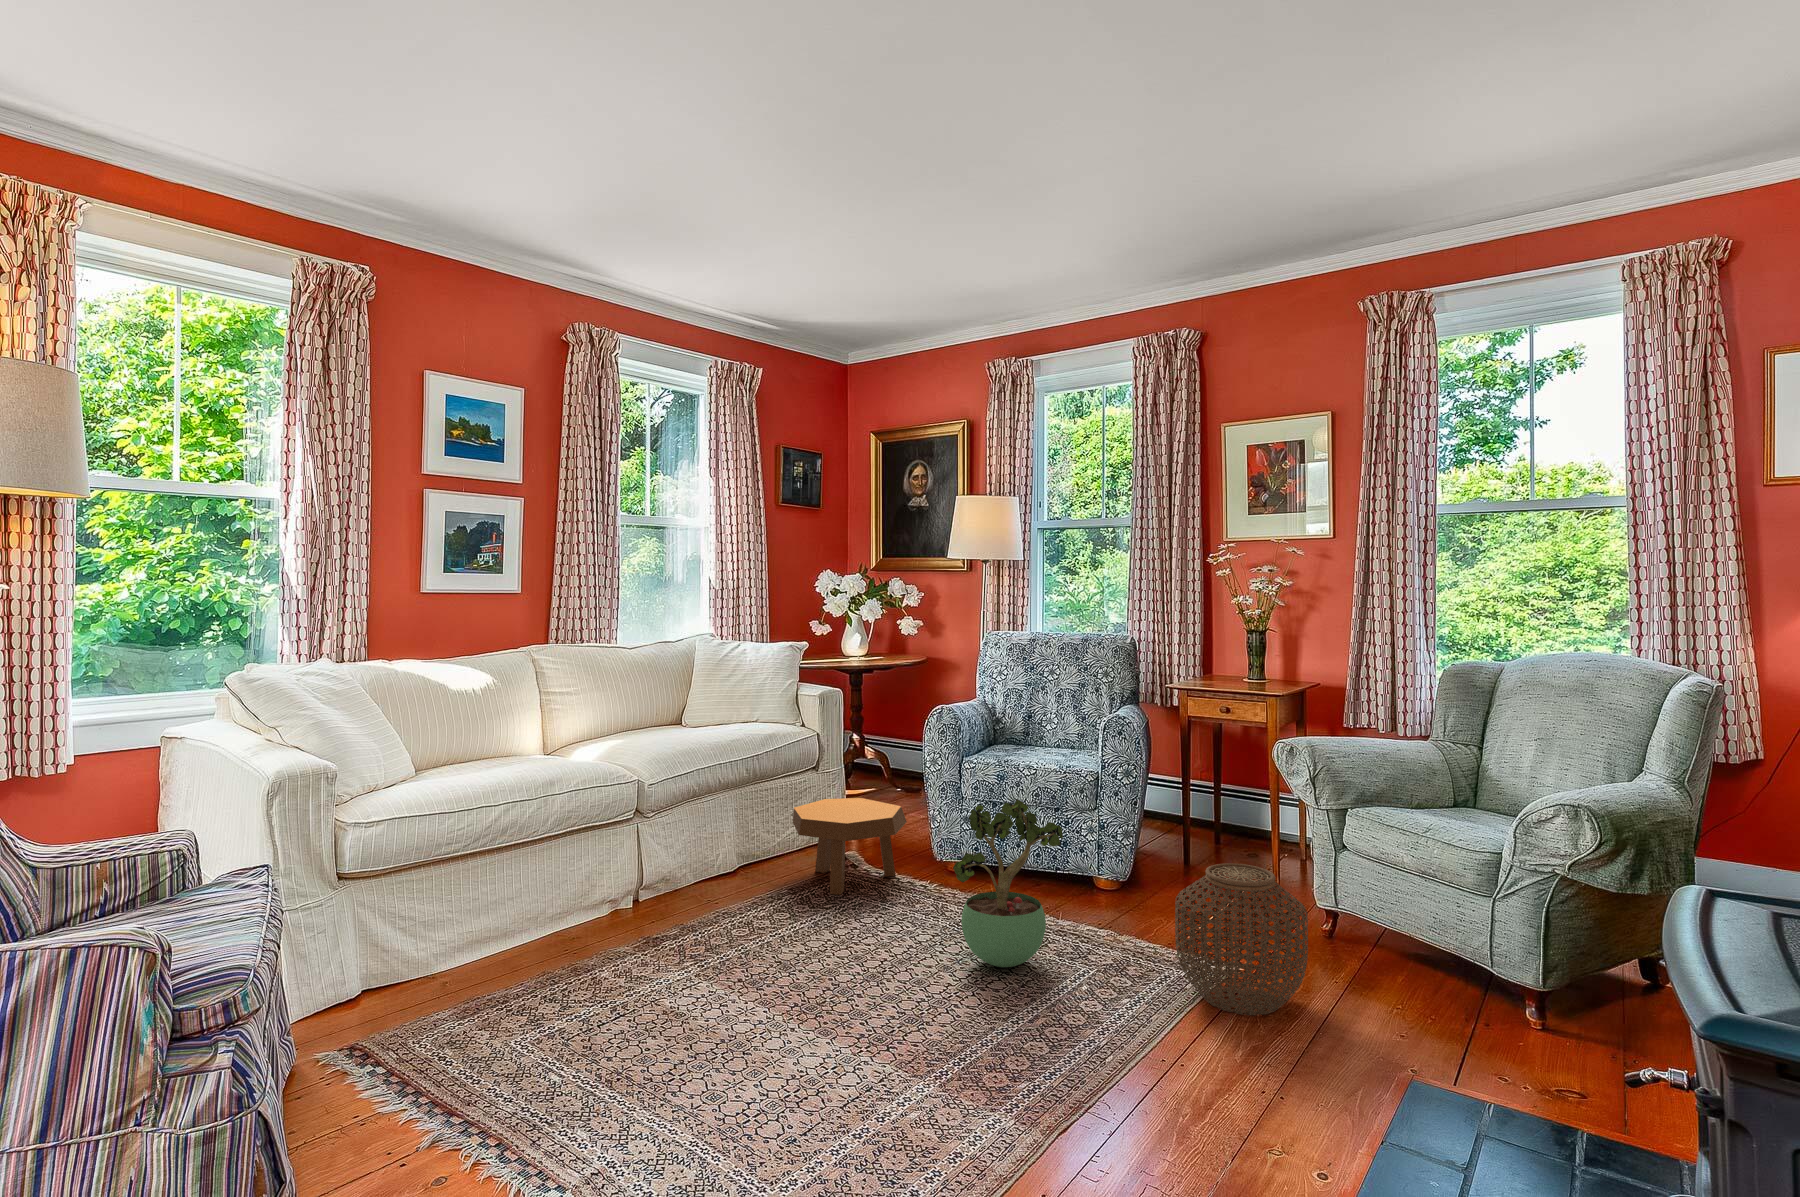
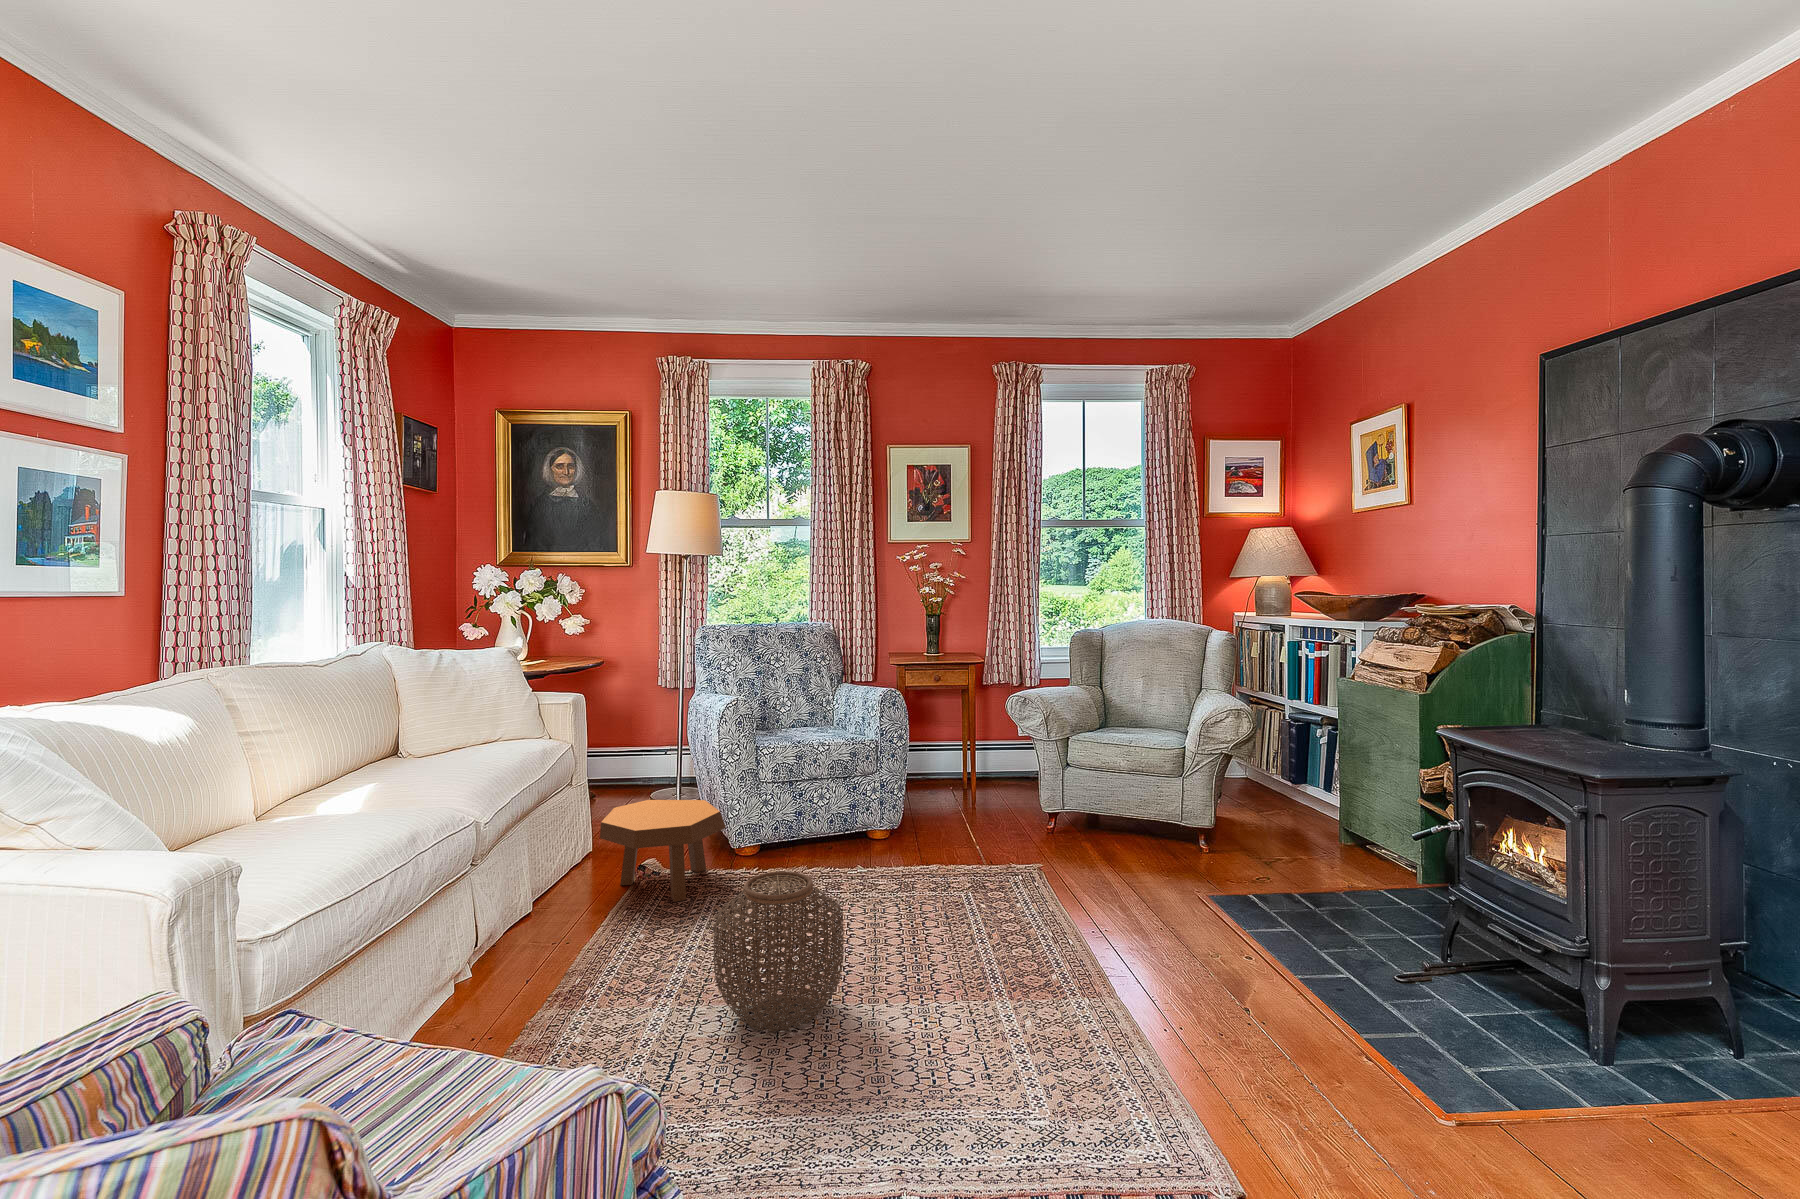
potted plant: present [953,799,1063,967] -> none [879,769,963,918]
woven basket: present [1175,863,1308,1015] -> present [713,871,844,1032]

